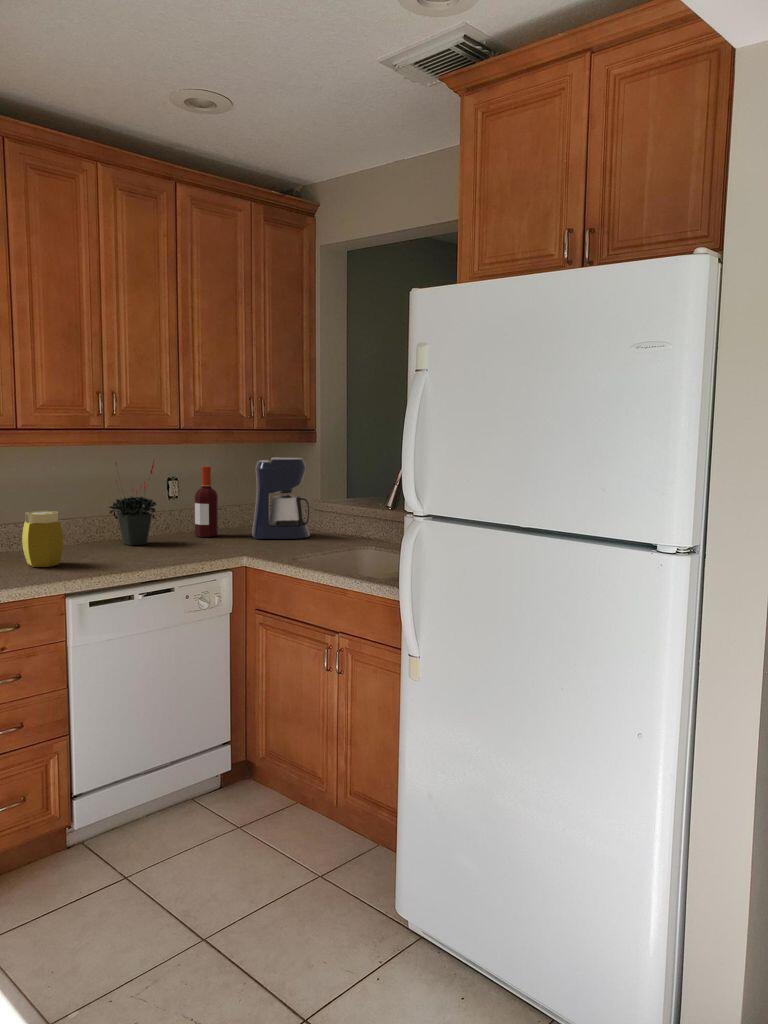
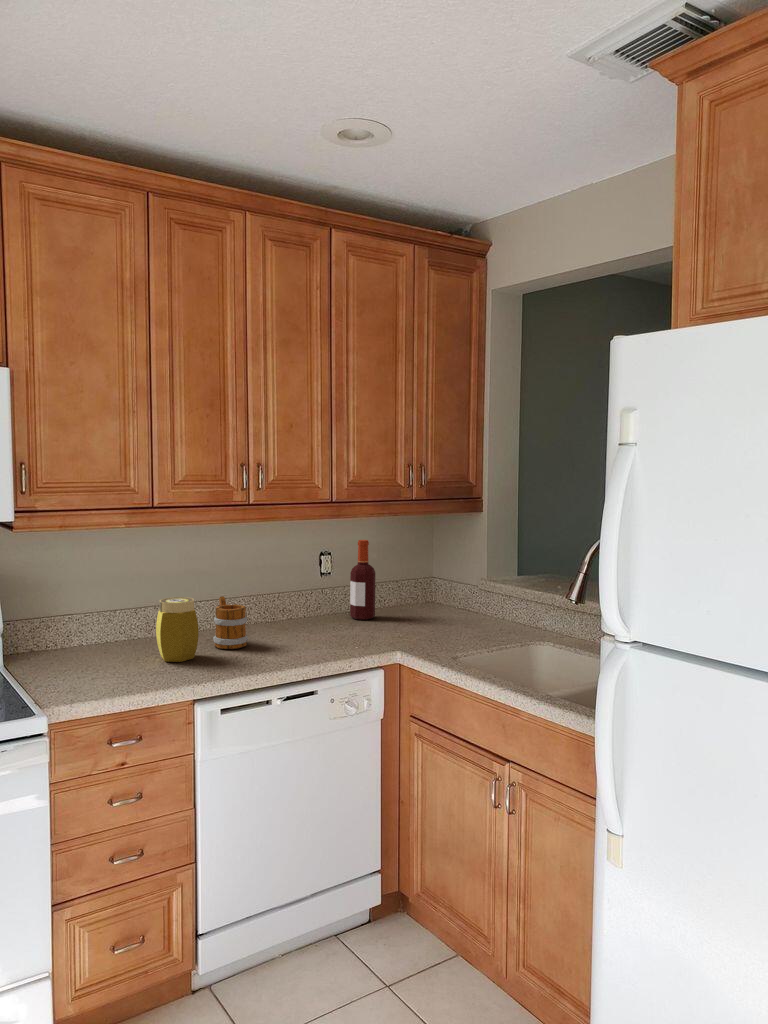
coffee maker: present [252,457,310,539] -> none [413,530,479,625]
potted plant: present [109,460,157,546] -> none [256,534,309,631]
mug: none [73,513,107,558] -> present [213,596,248,649]

